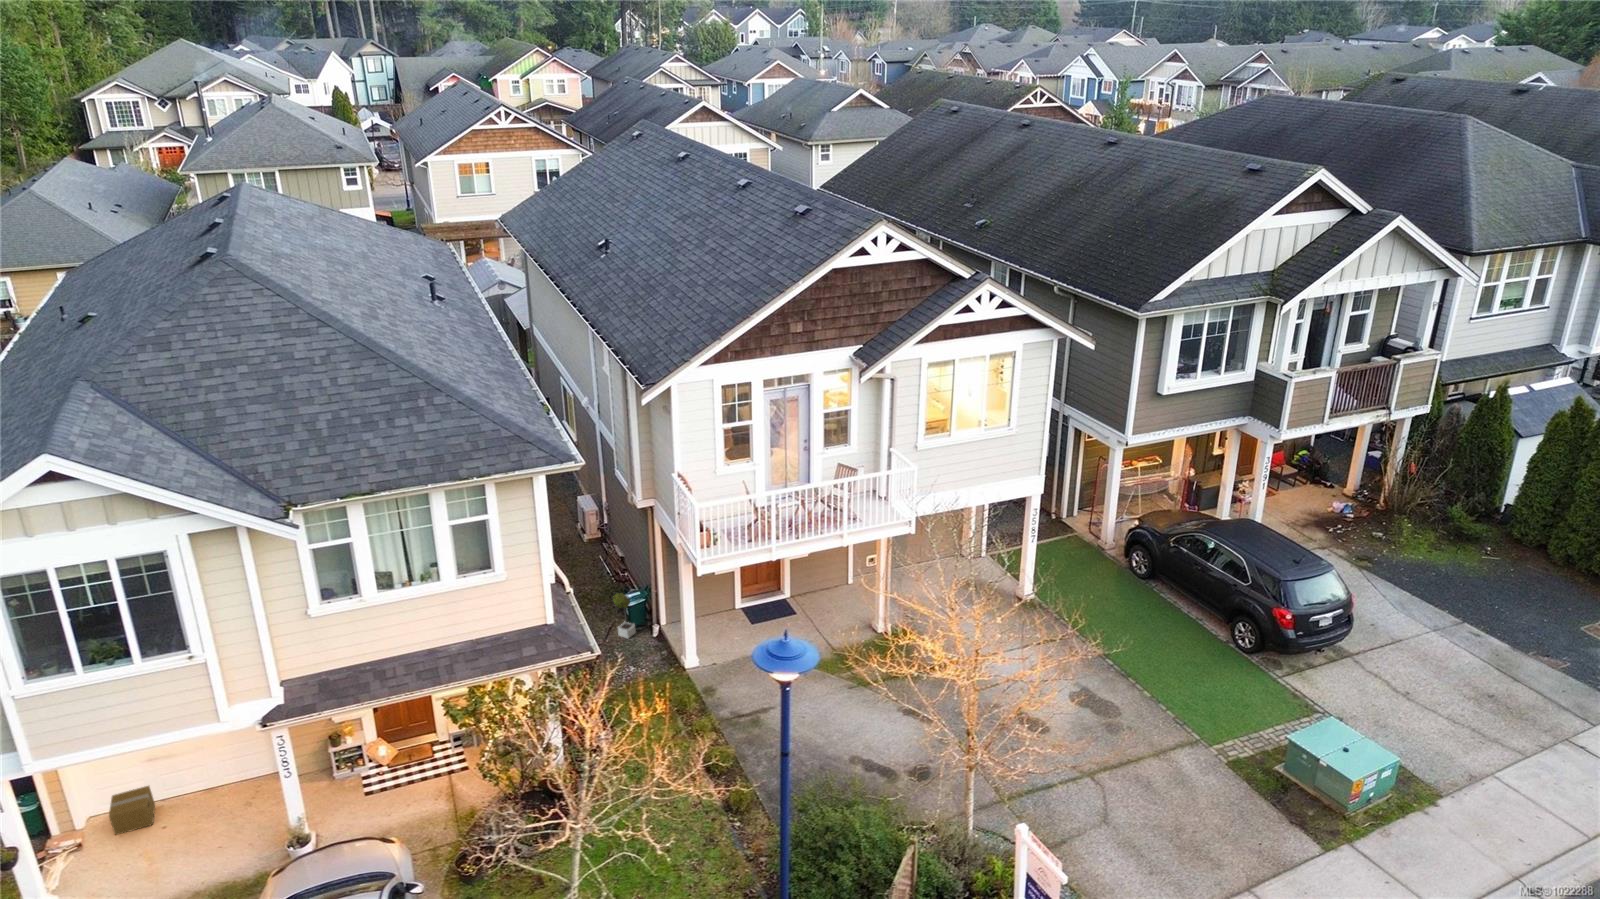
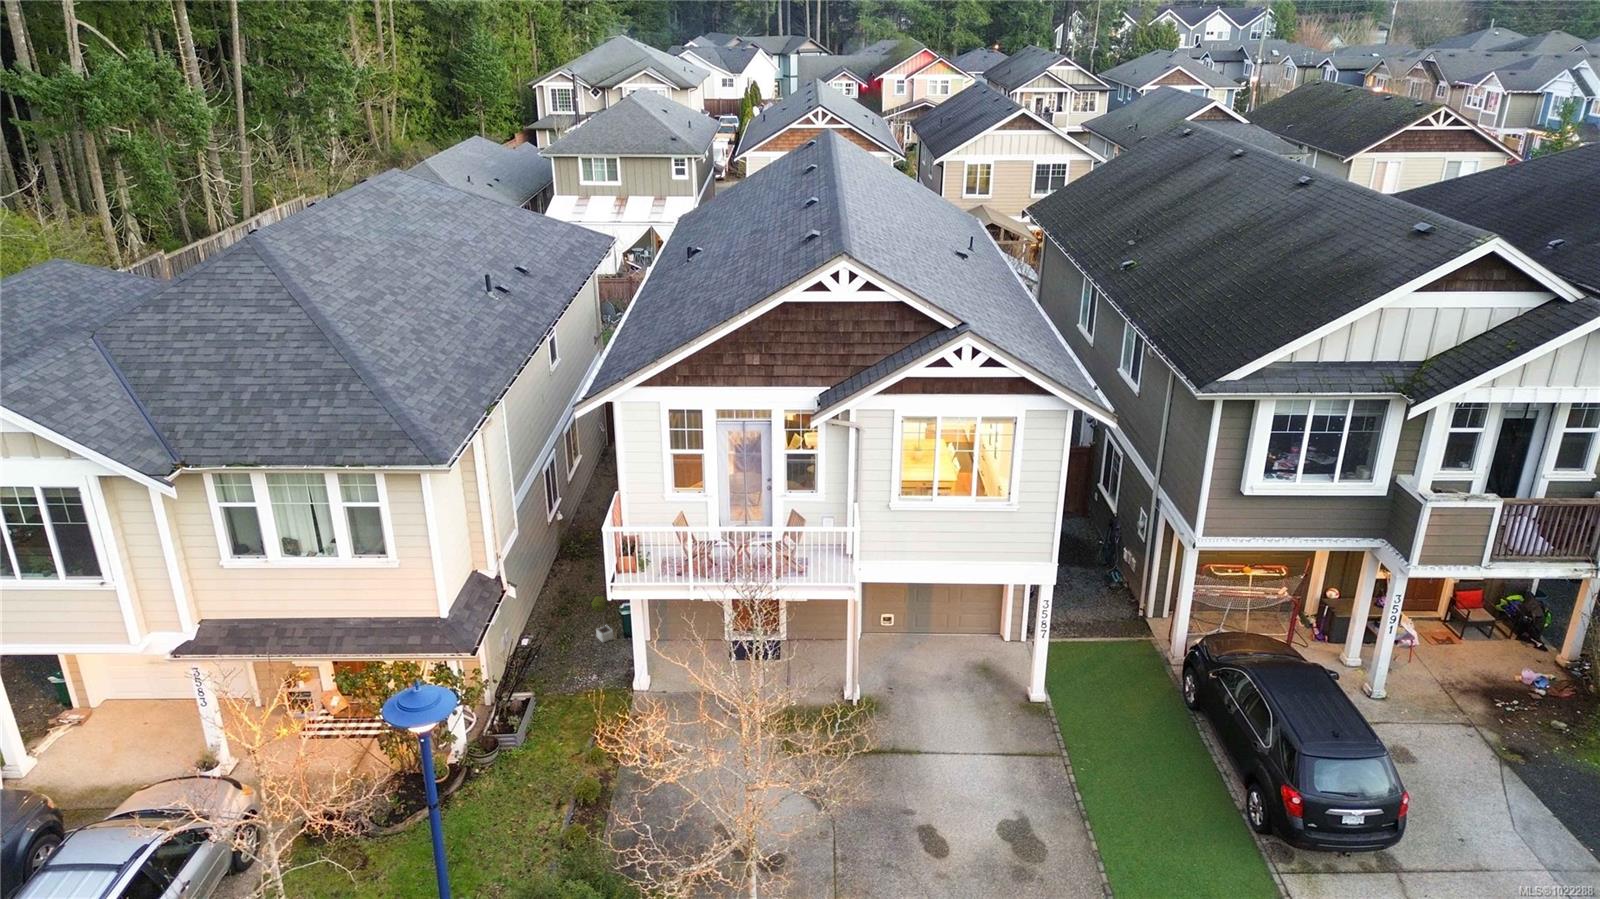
cardboard box: present [109,786,155,835] -> none [101,677,148,713]

